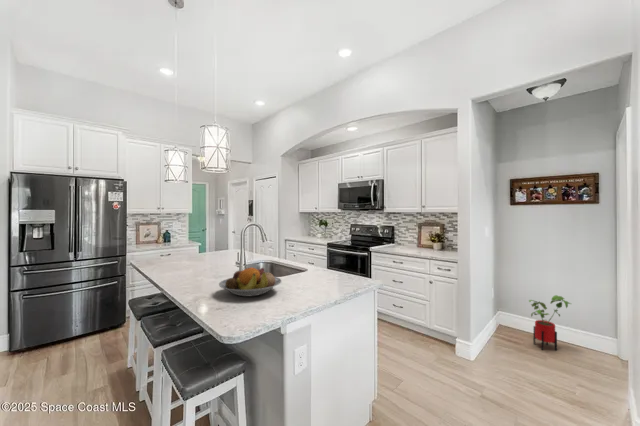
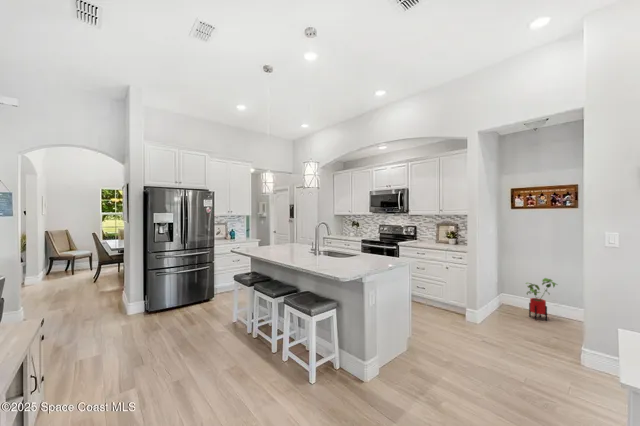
fruit bowl: present [219,268,281,296] -> none [315,250,354,267]

